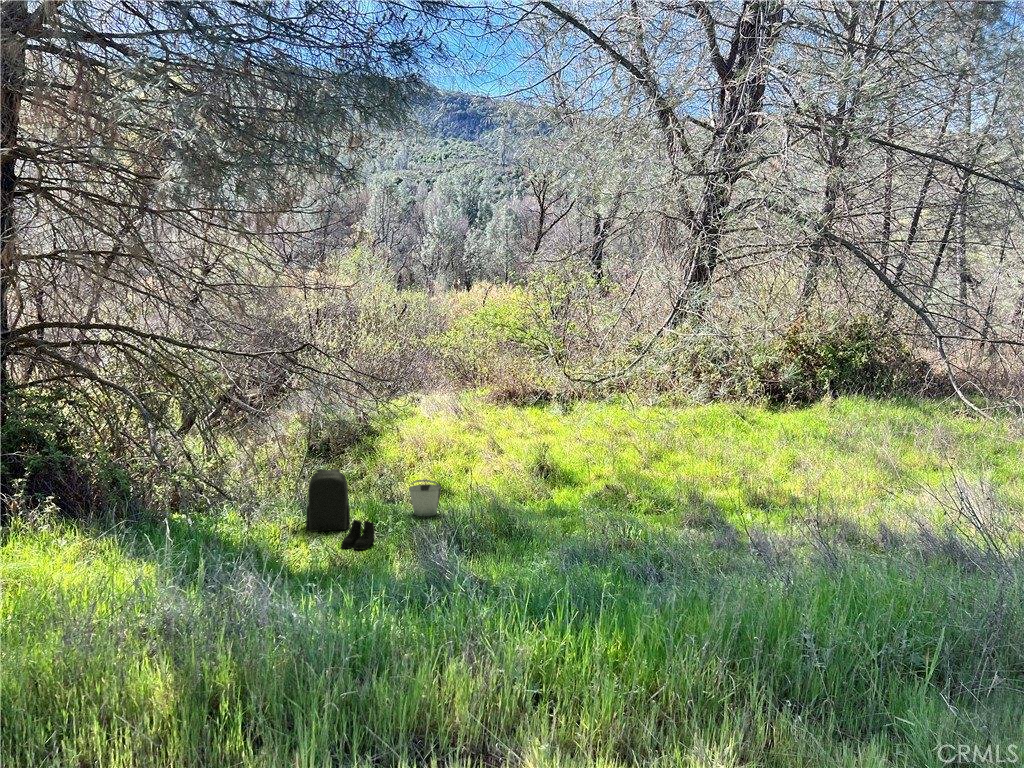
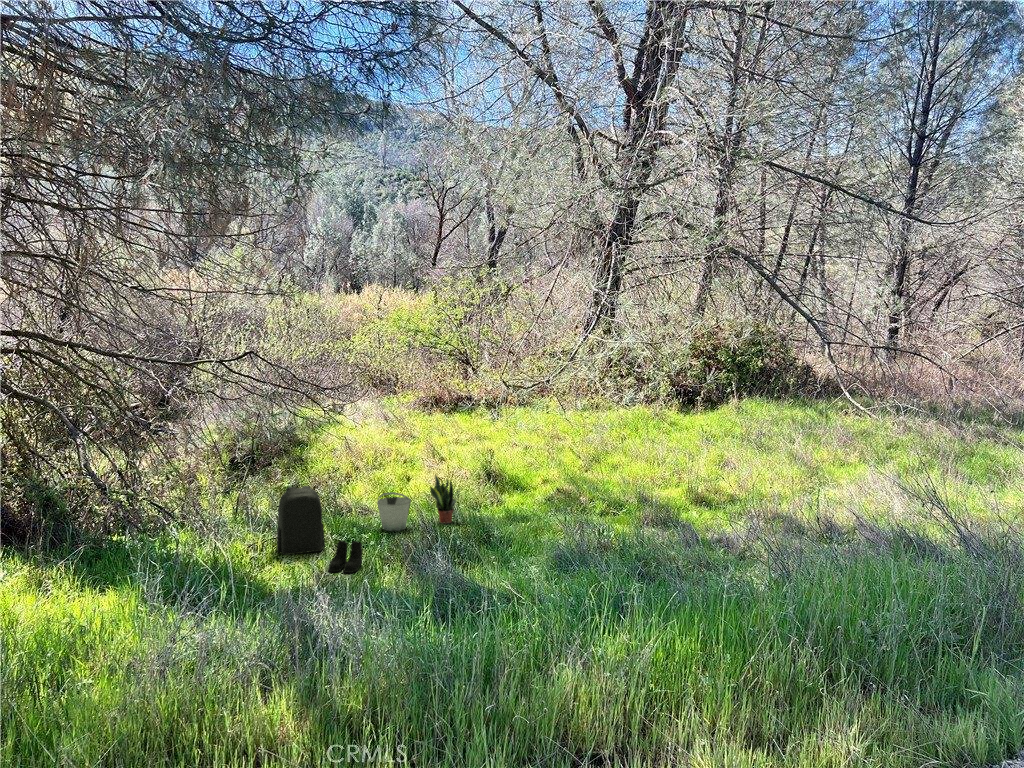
potted plant: none [462,464,496,512] -> present [430,476,460,523]

